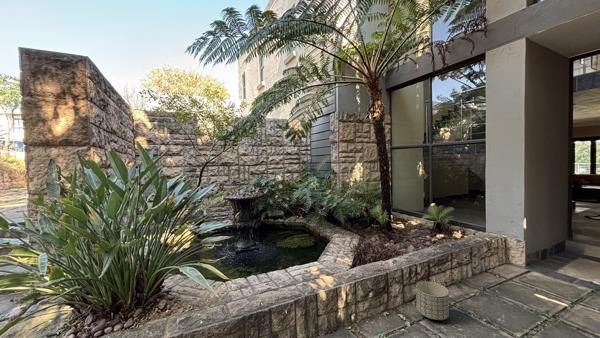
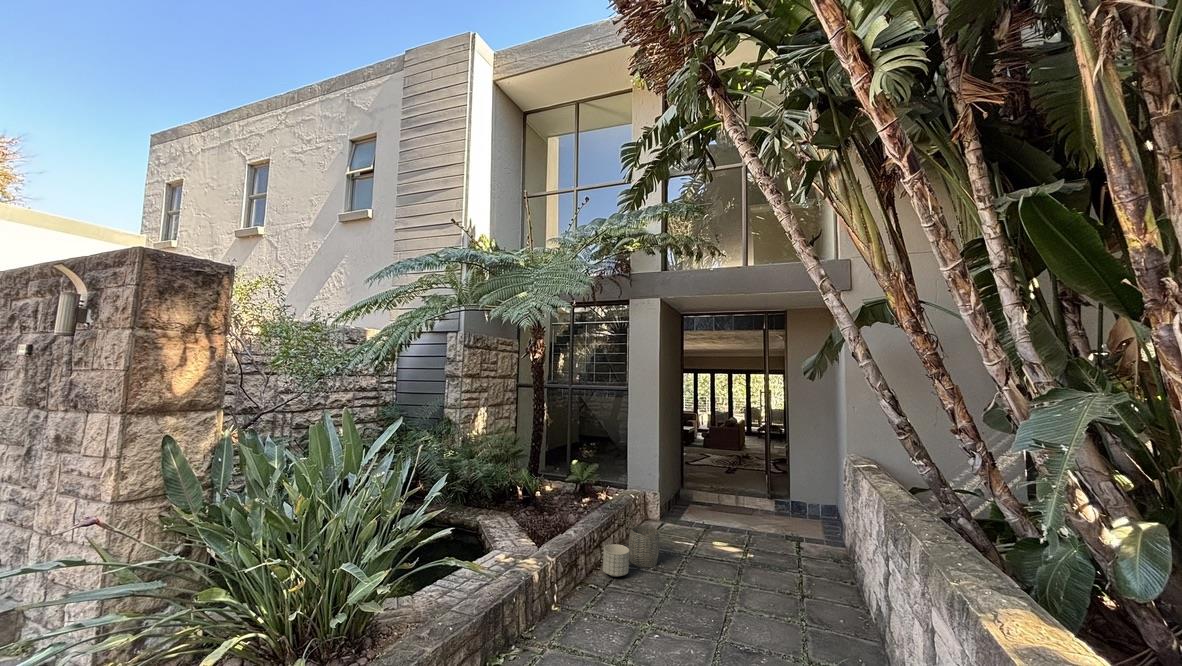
woven basket: none [459,268,503,320] -> present [629,526,660,567]

